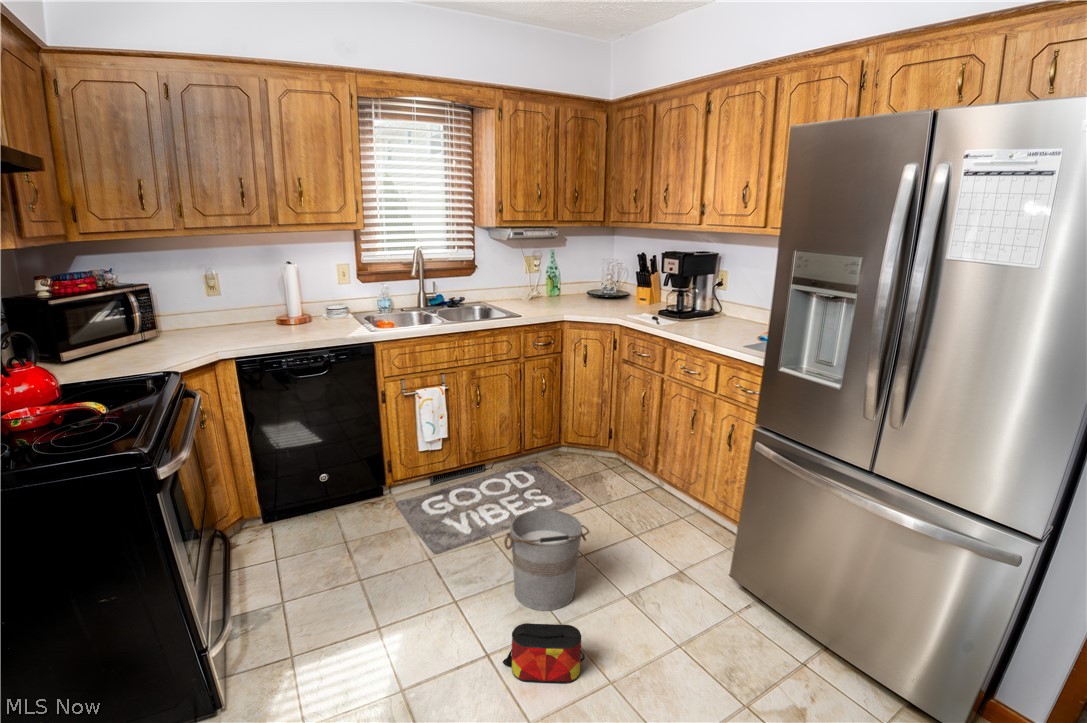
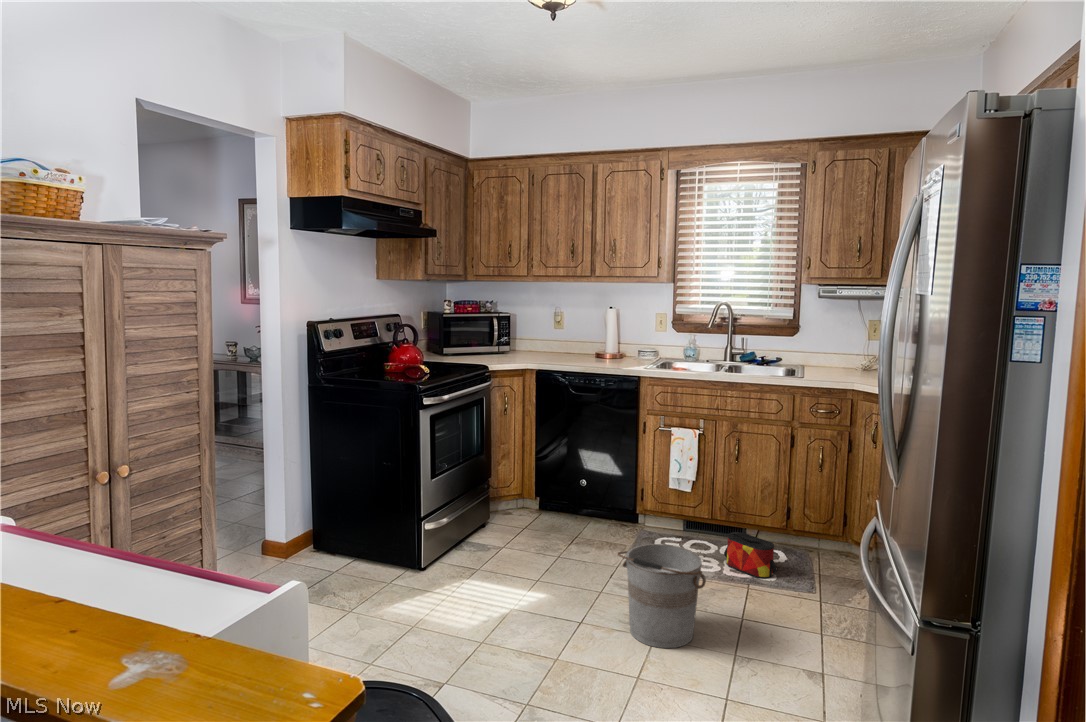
bag: present [503,623,585,683] -> present [724,532,777,578]

